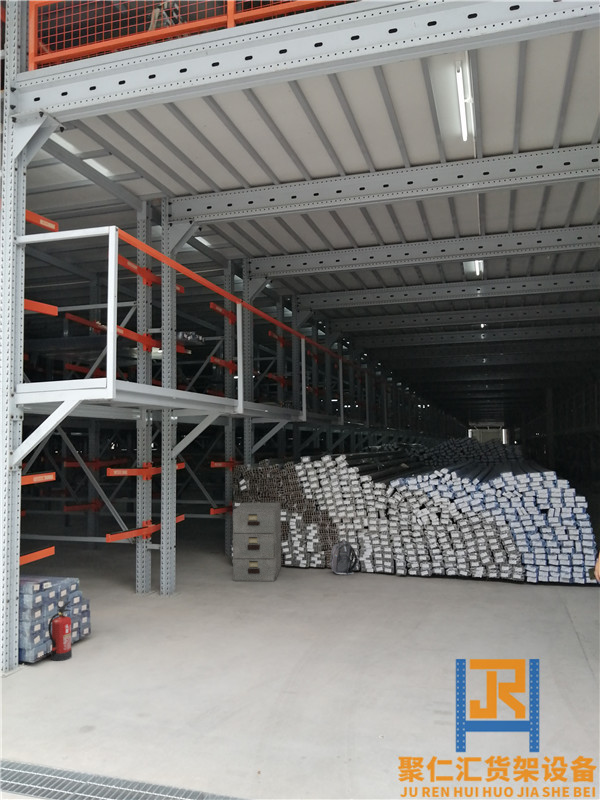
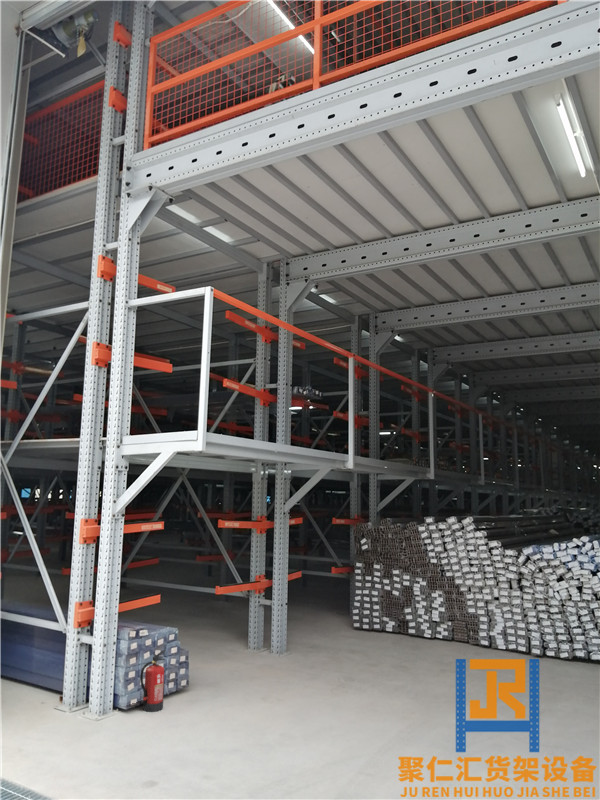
filing cabinet: present [233,503,281,581] -> none [349,563,403,649]
backpack: present [329,539,357,574] -> none [454,609,486,649]

